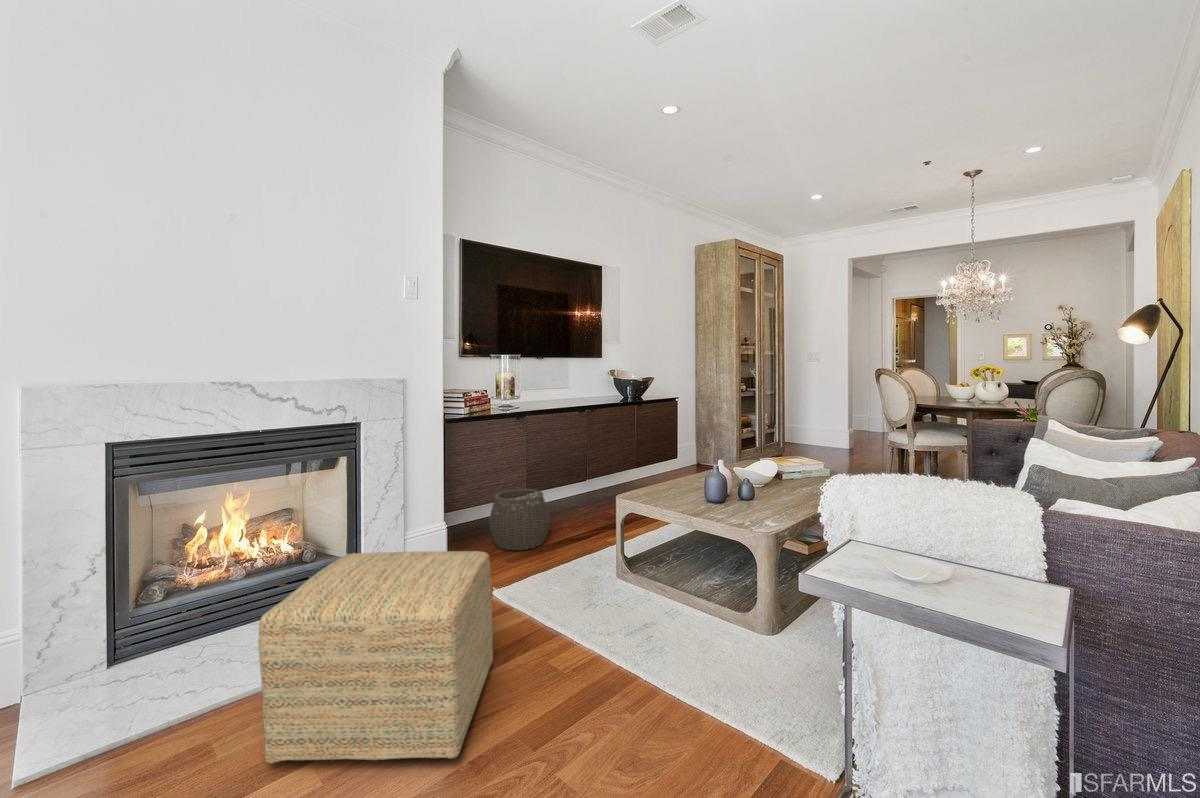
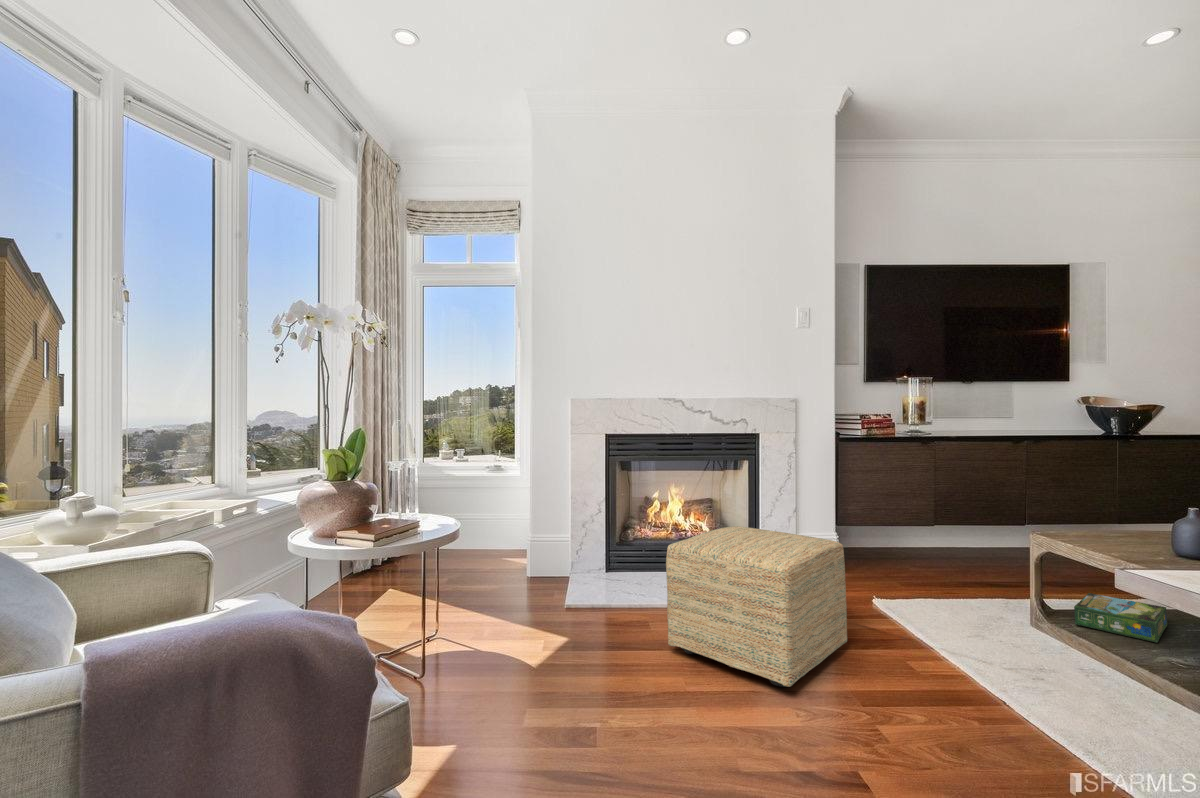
woven basket: present [490,489,549,550] -> none [885,513,956,576]
board game: none [649,541,698,573] -> present [1074,593,1167,643]

